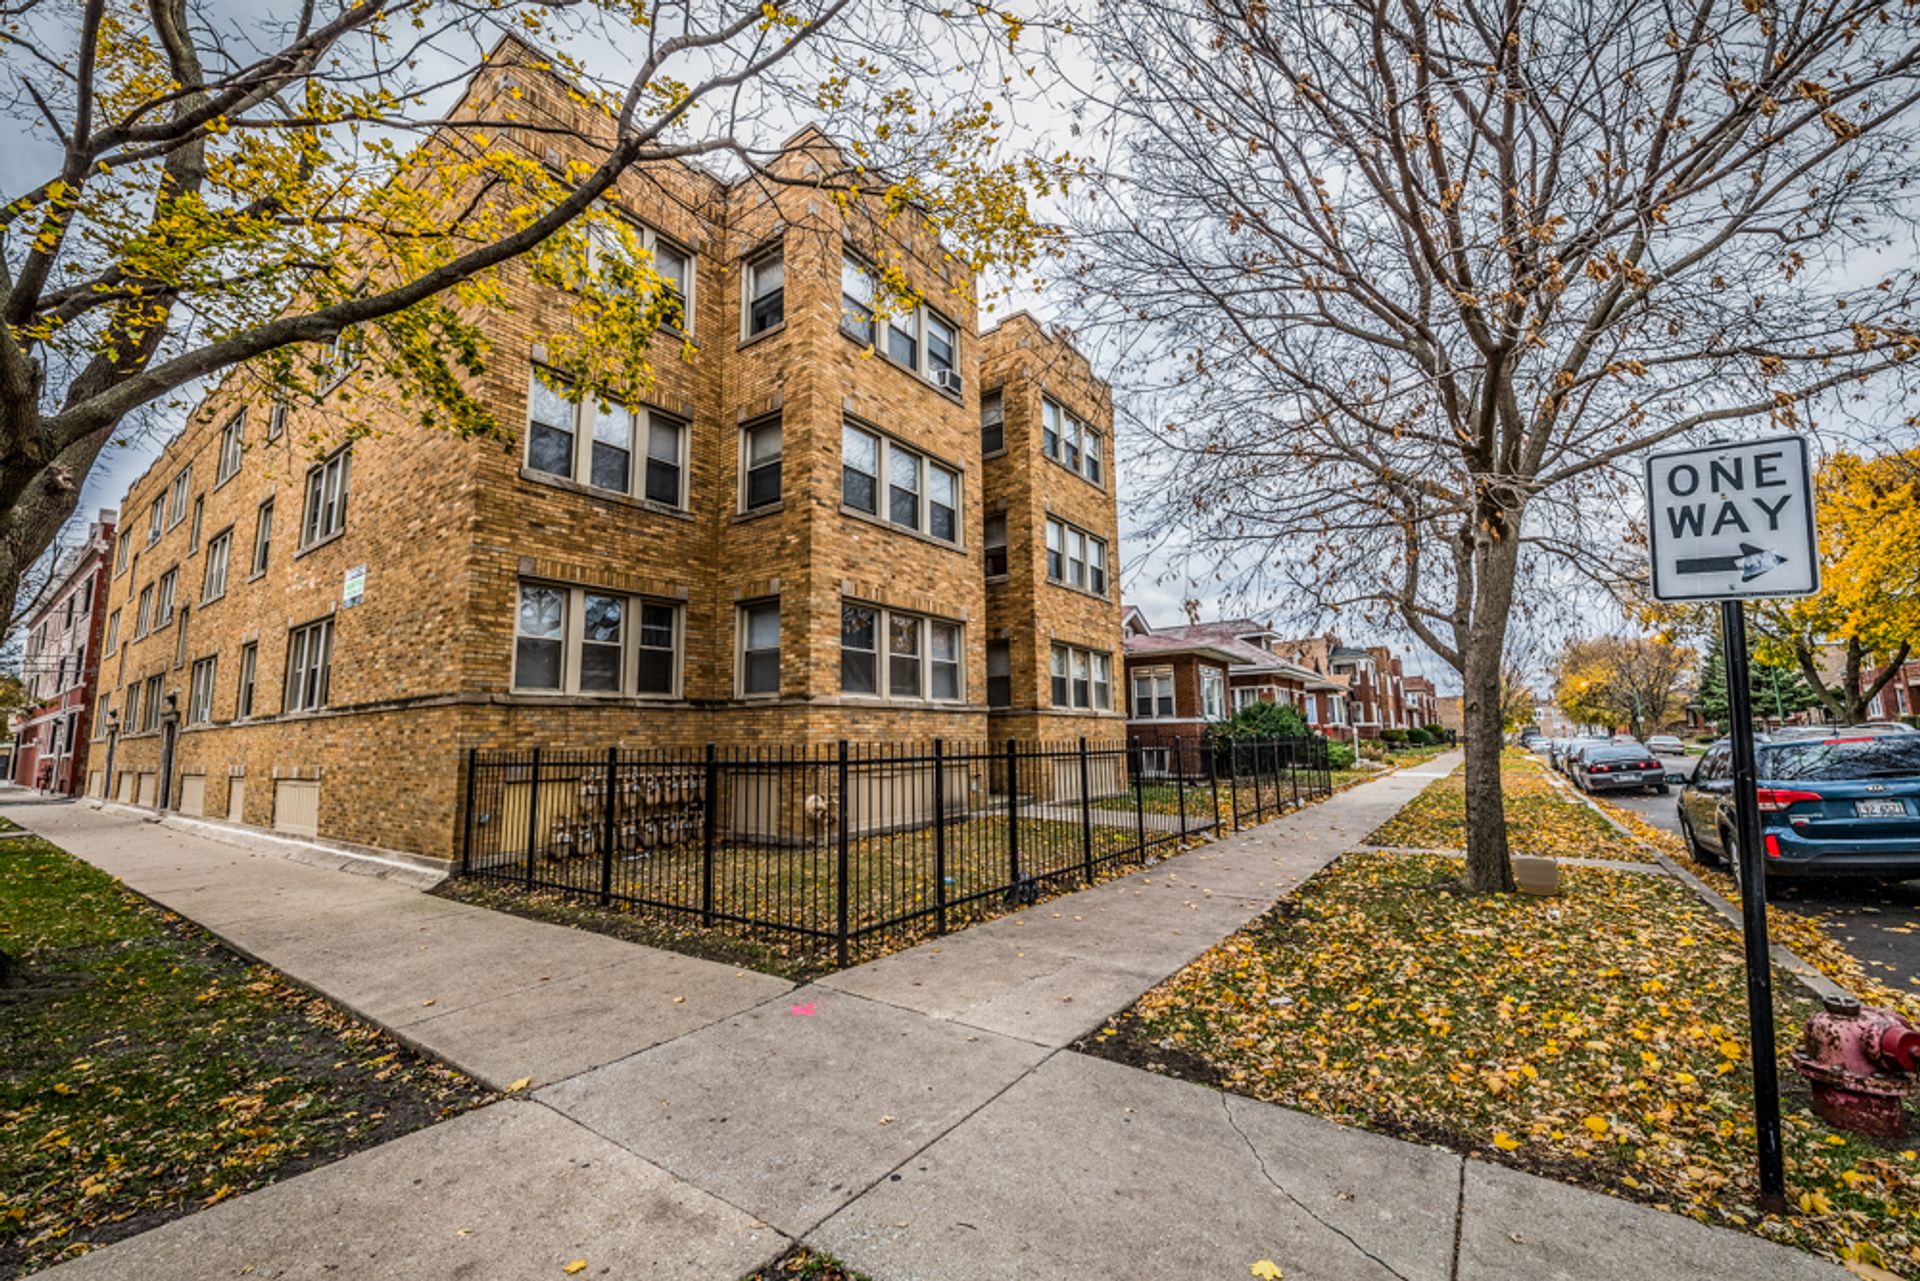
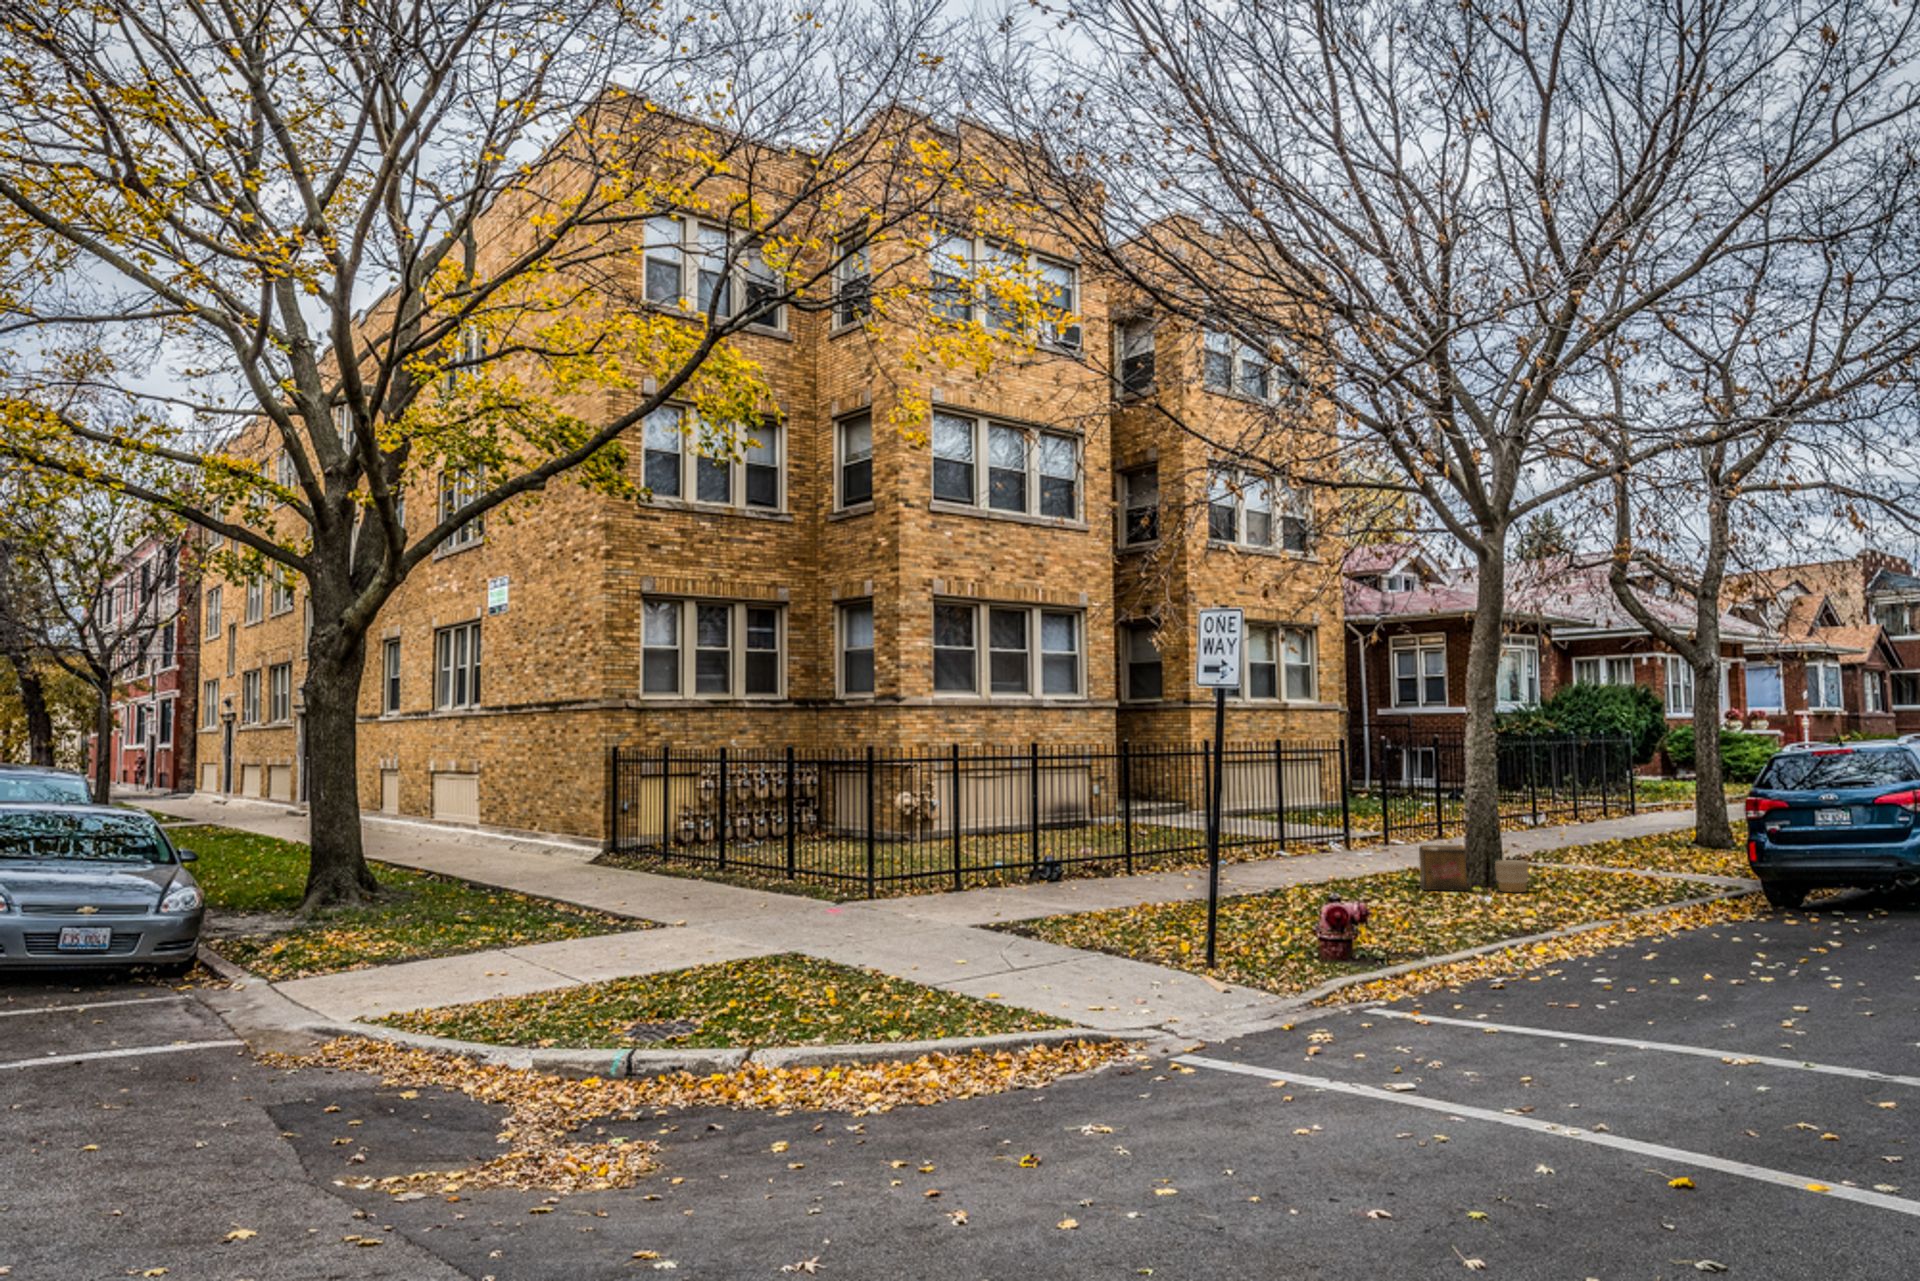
cardboard box: none [1421,843,1498,897] -> present [1419,845,1468,891]

